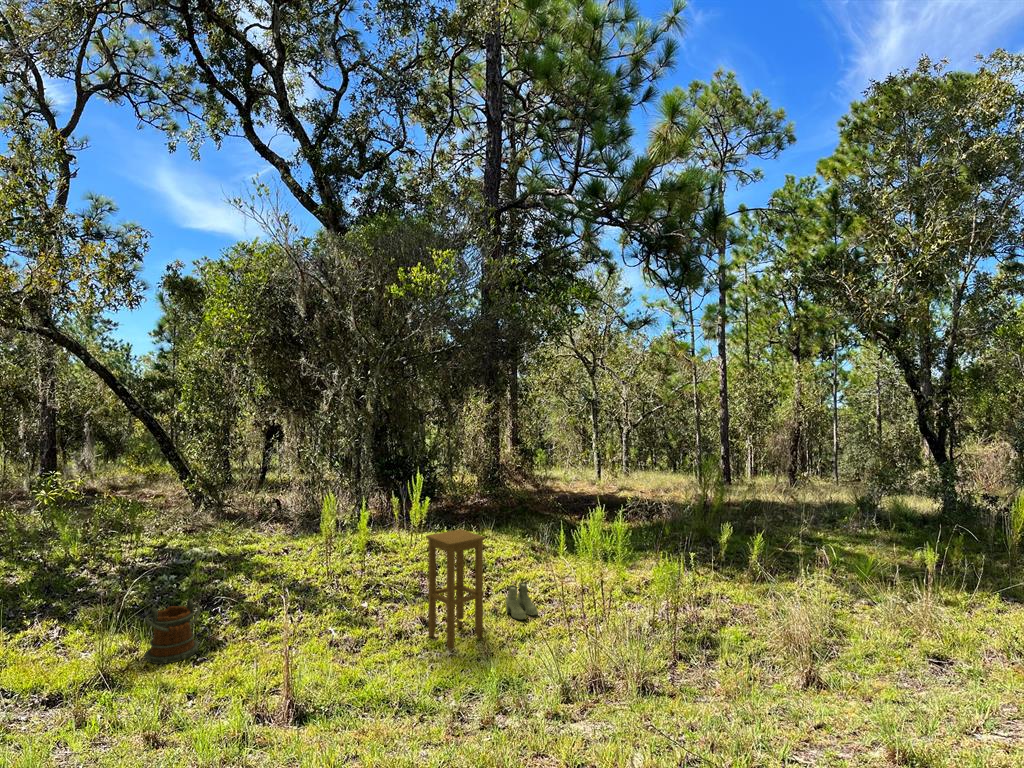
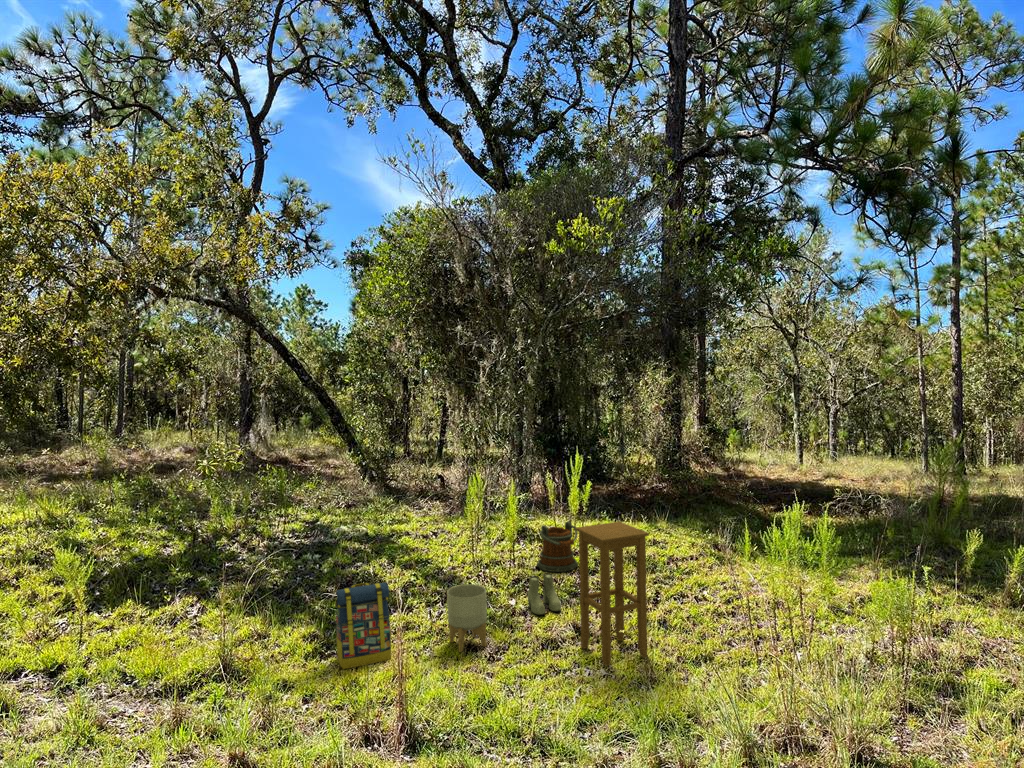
boots: present [506,582,538,620] -> present [528,573,561,615]
planter: none [312,590,347,650] -> present [447,584,487,652]
backpack: none [205,593,260,675] -> present [335,583,391,669]
bucket: present [144,599,200,664] -> present [537,521,578,572]

